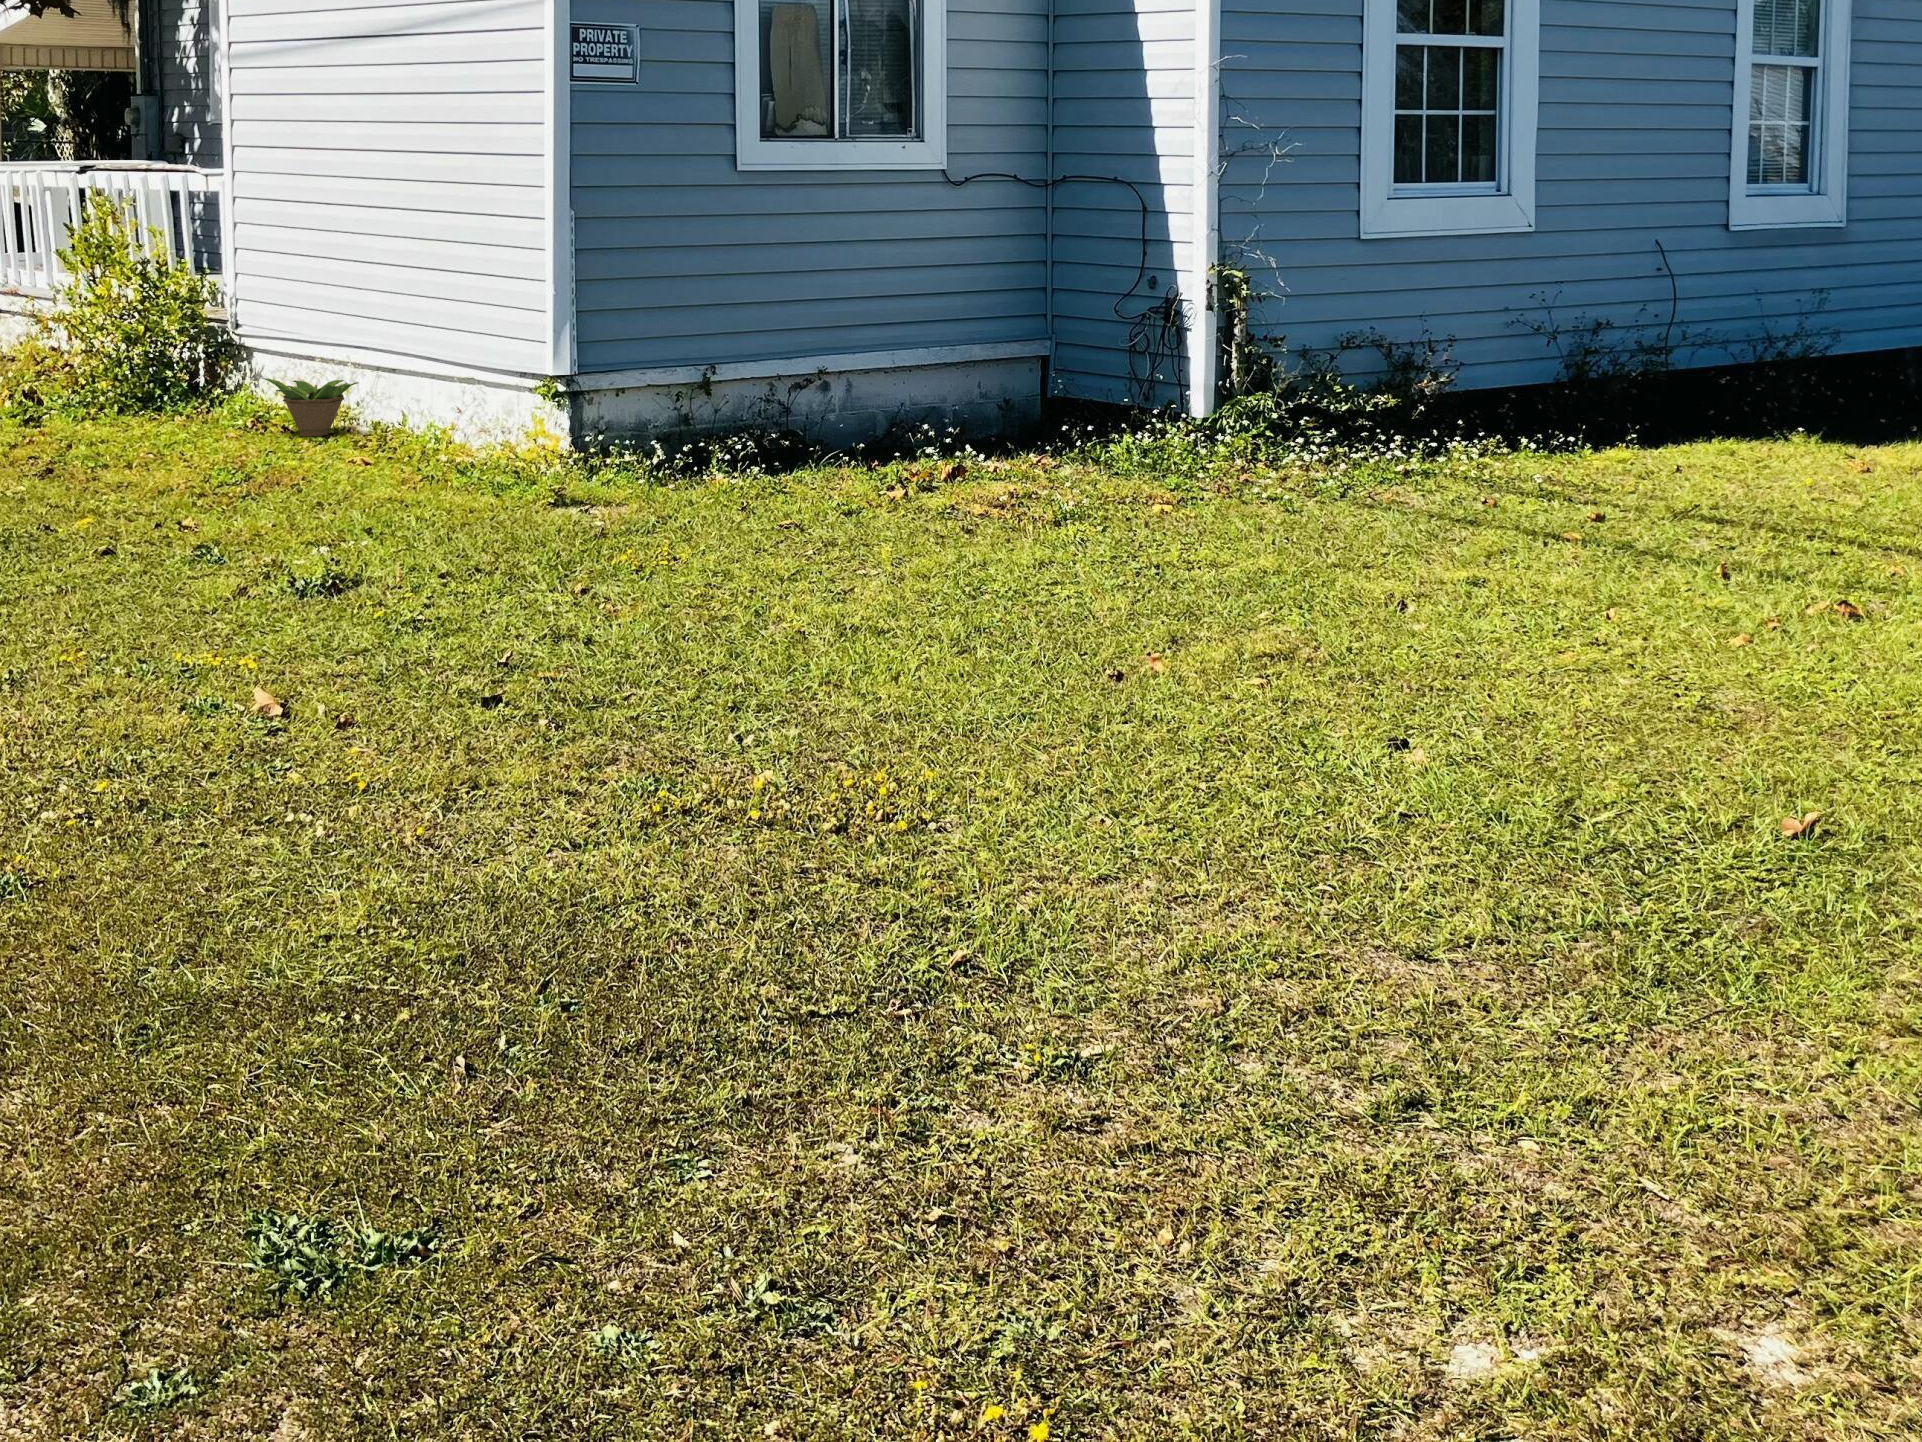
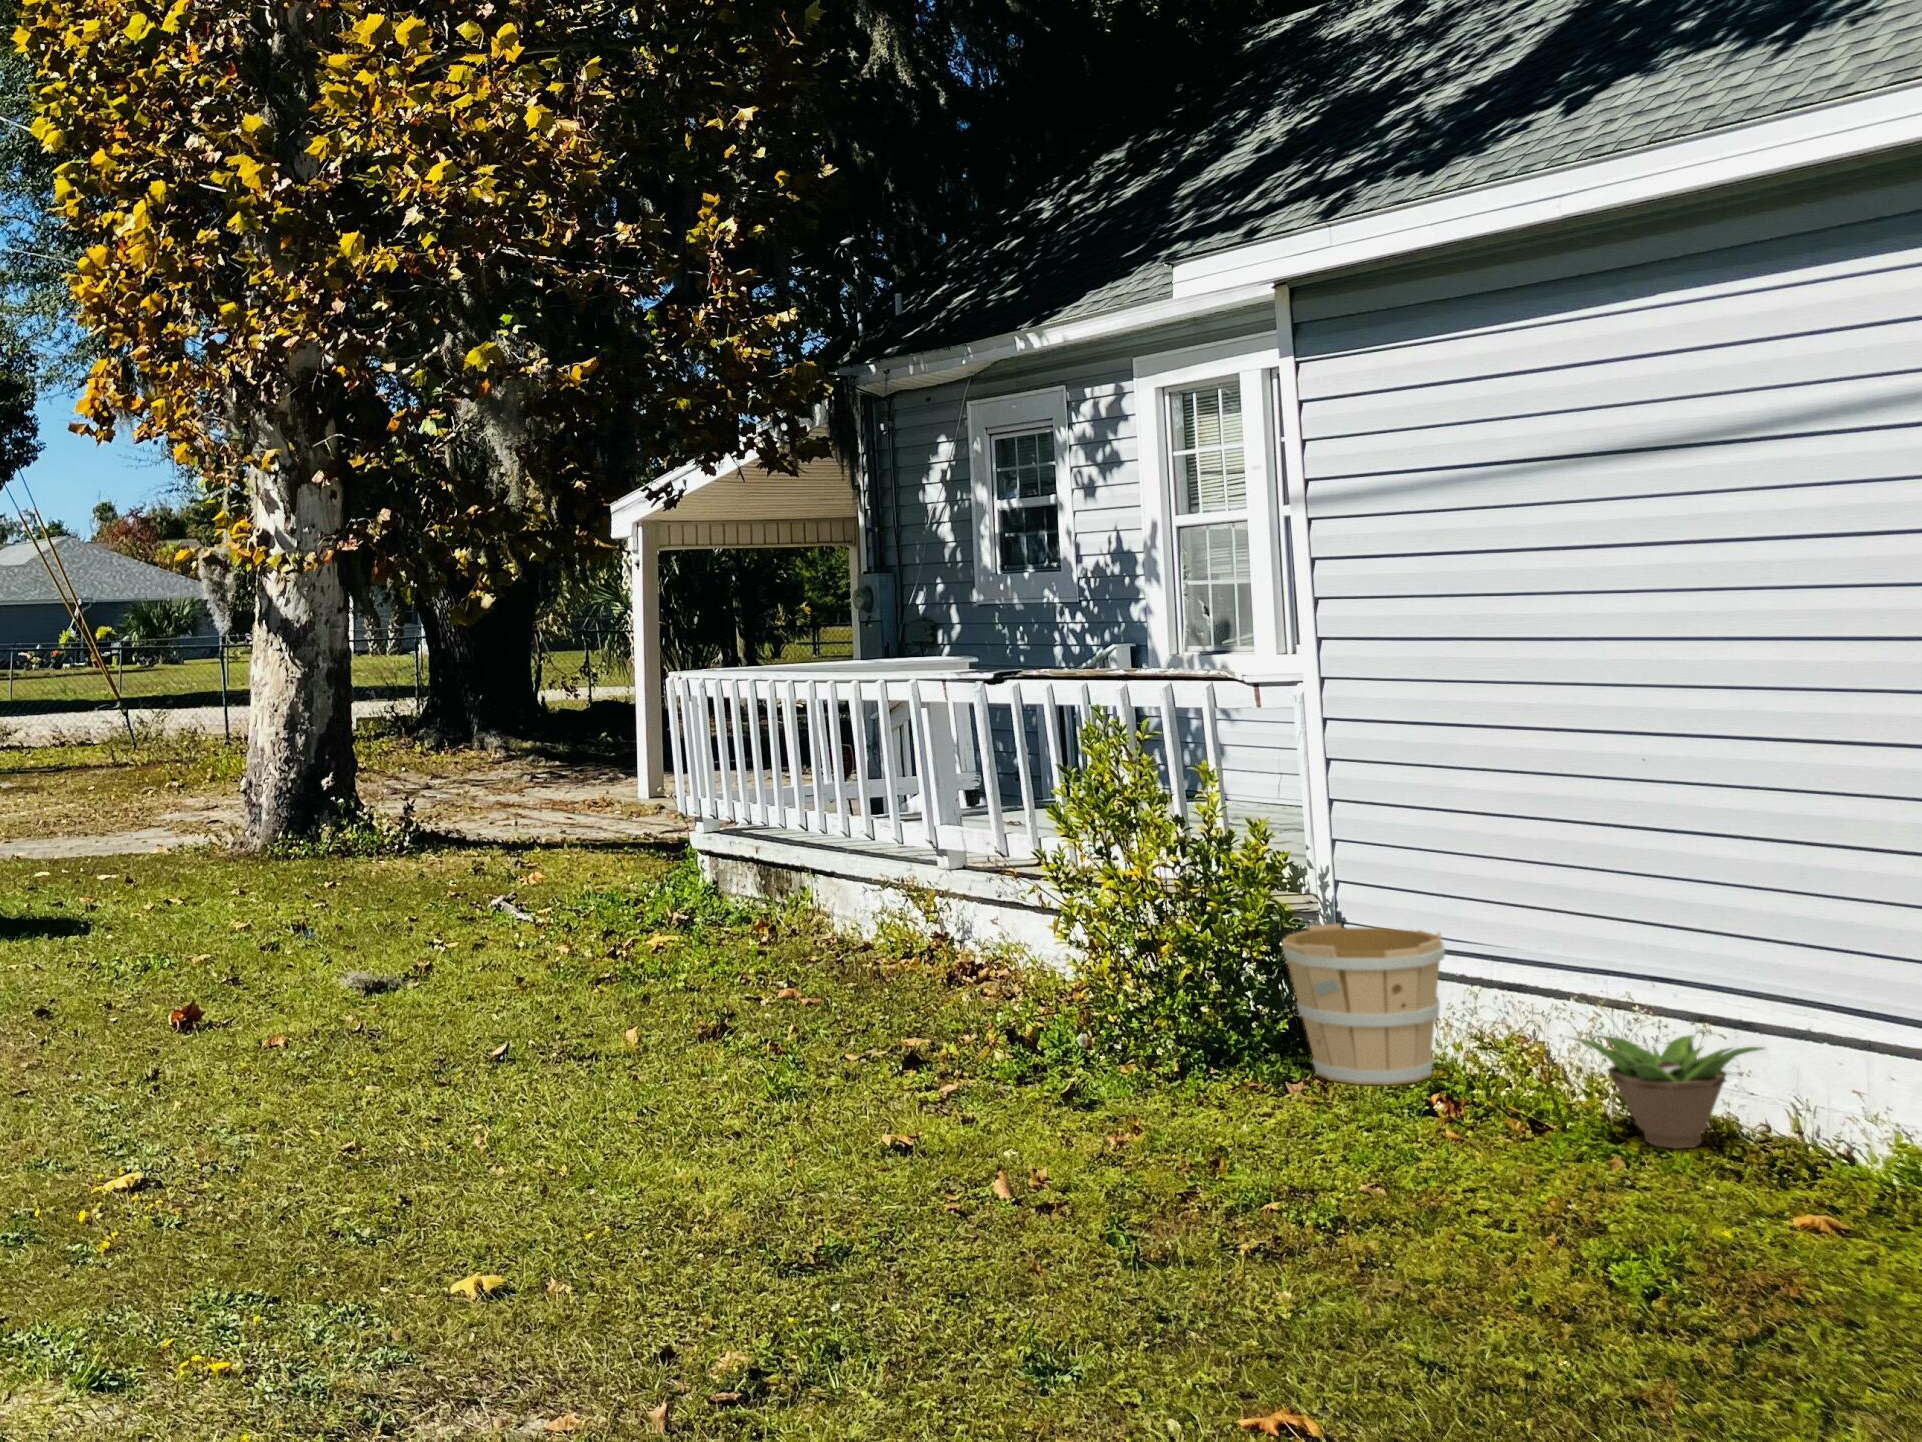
wooden bucket: none [157,326,260,416] -> present [1282,923,1445,1085]

